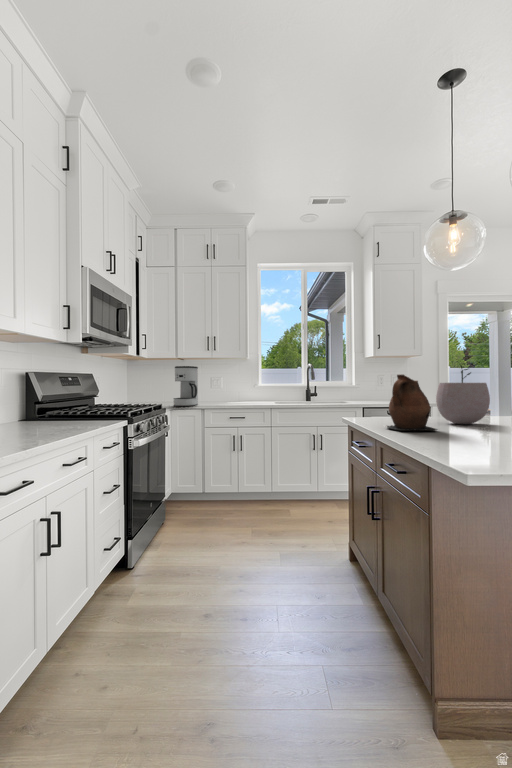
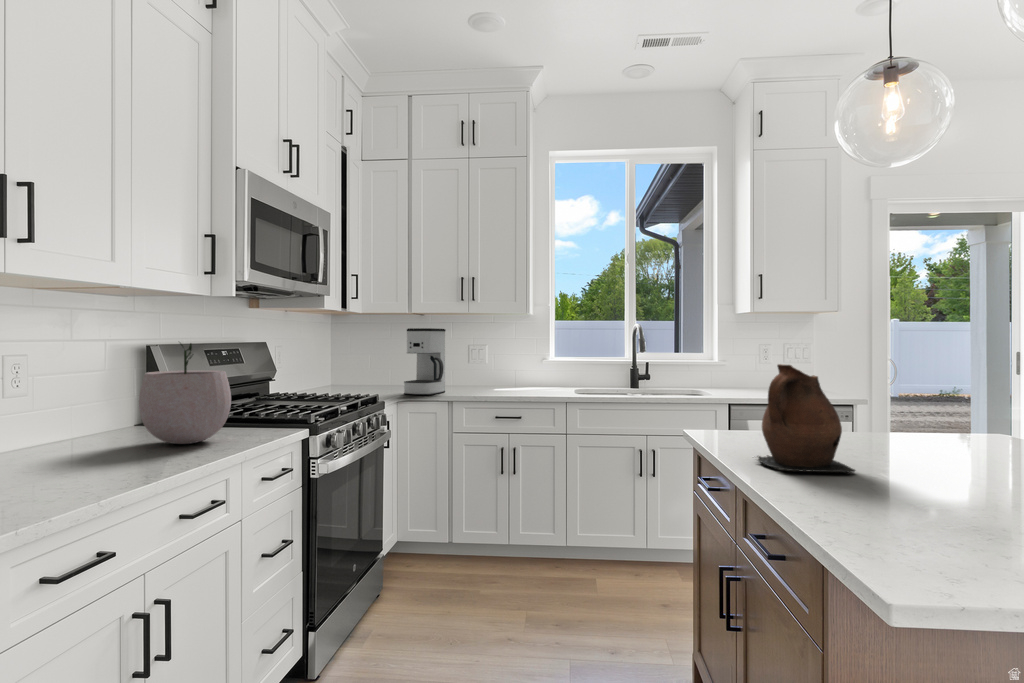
plant pot: present [436,366,490,424] -> present [139,344,231,444]

